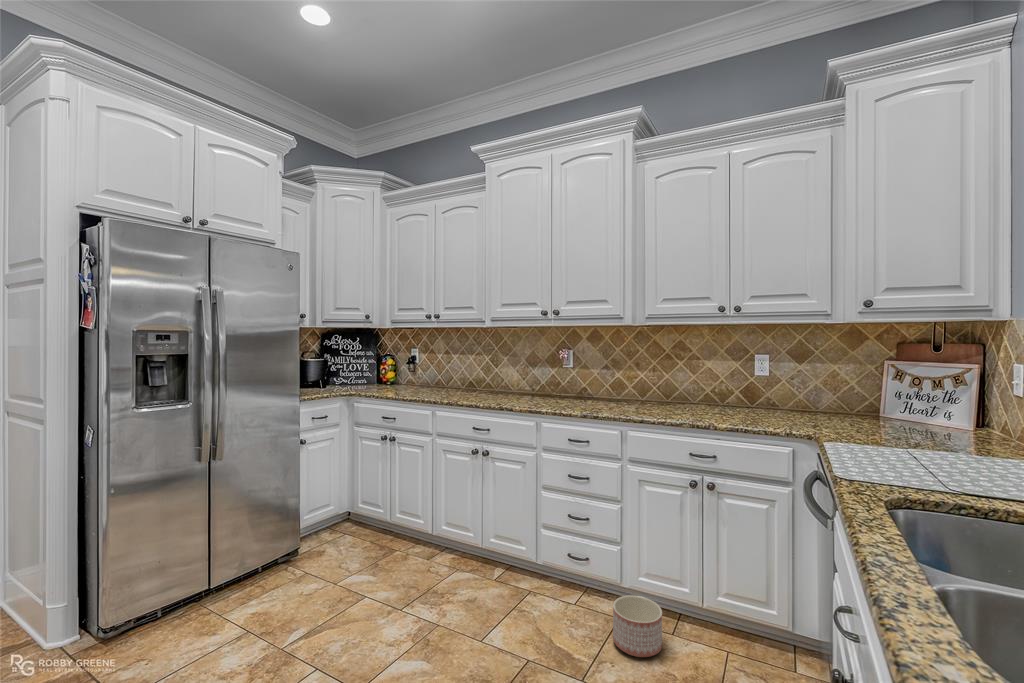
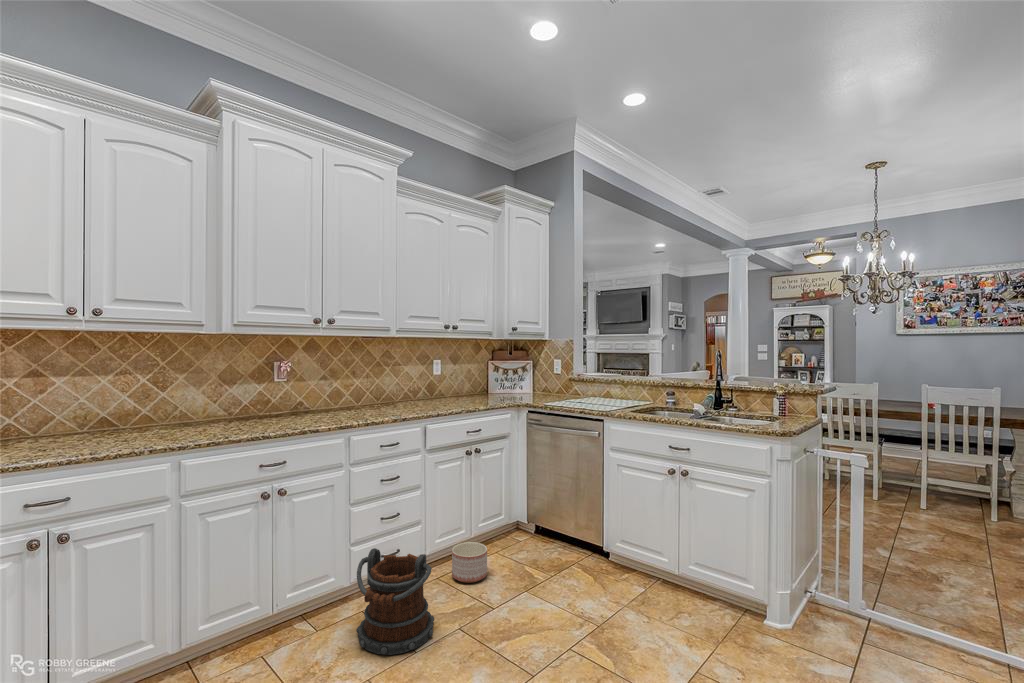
bucket: none [464,528,541,641] -> present [357,548,434,655]

